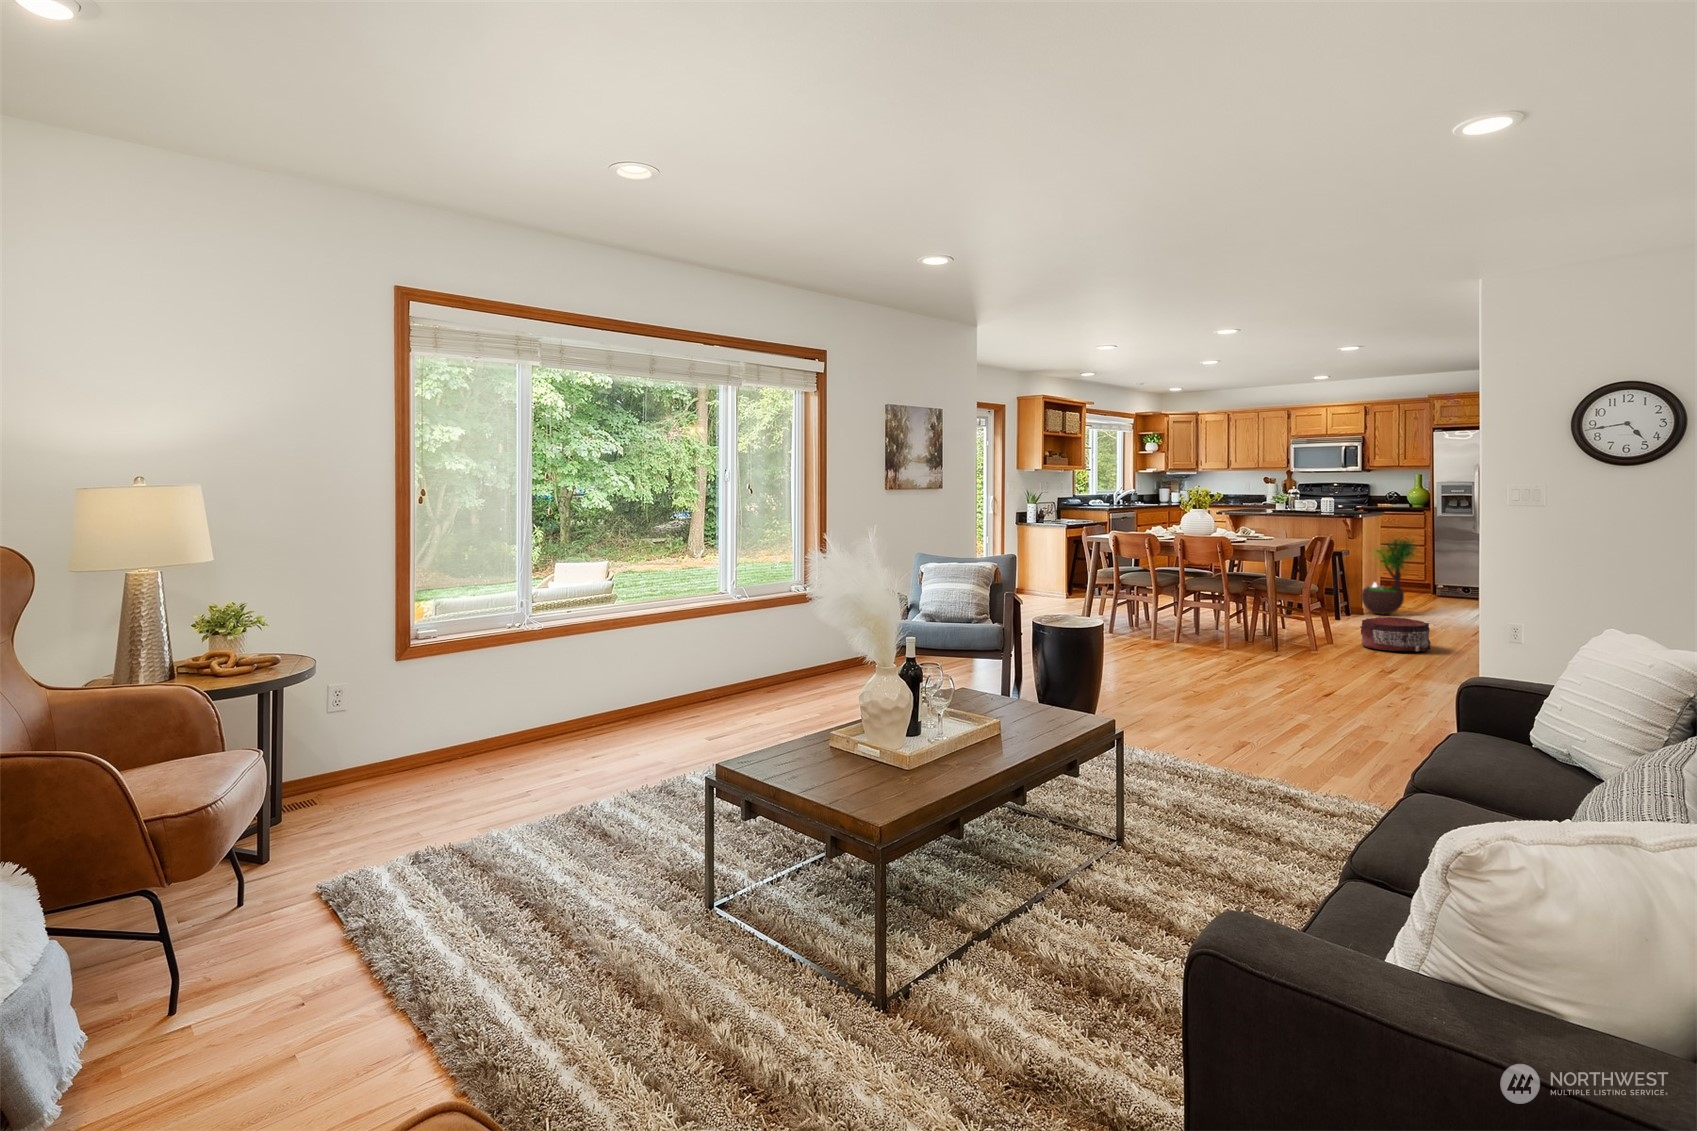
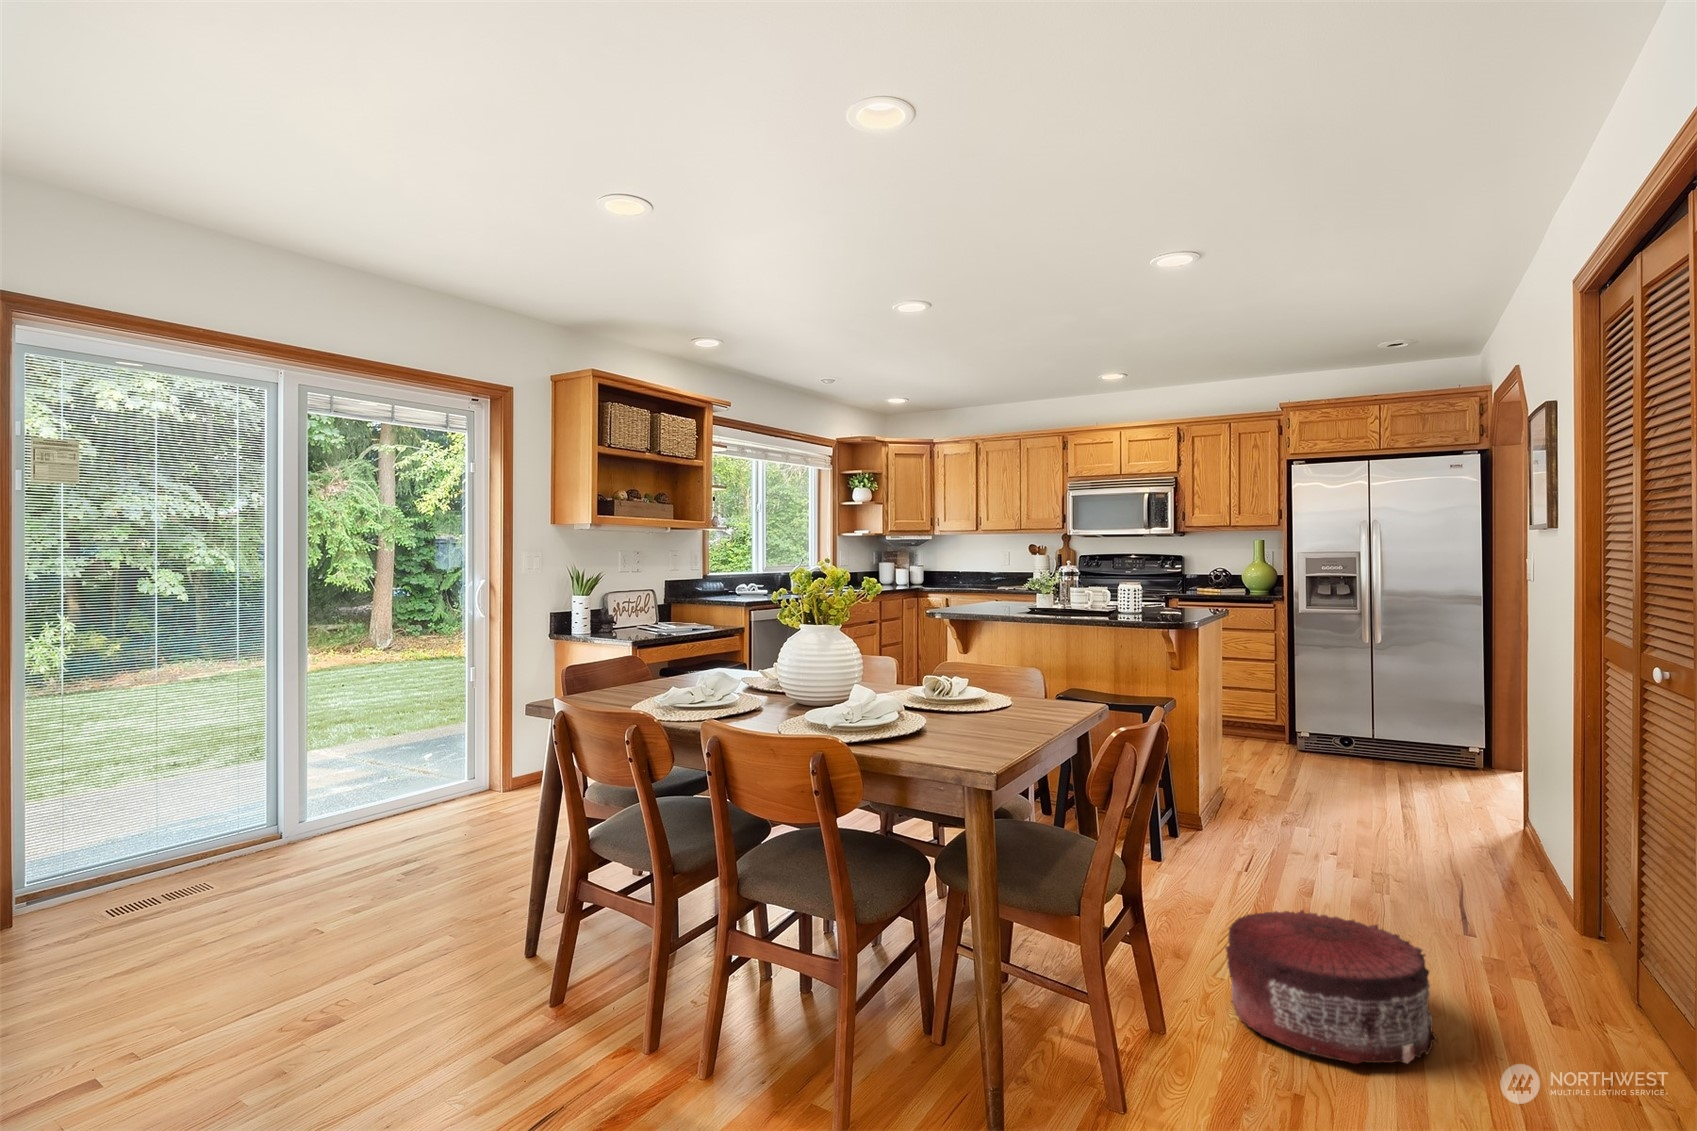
potted tree: present [1362,537,1419,615] -> none [1194,642,1303,817]

